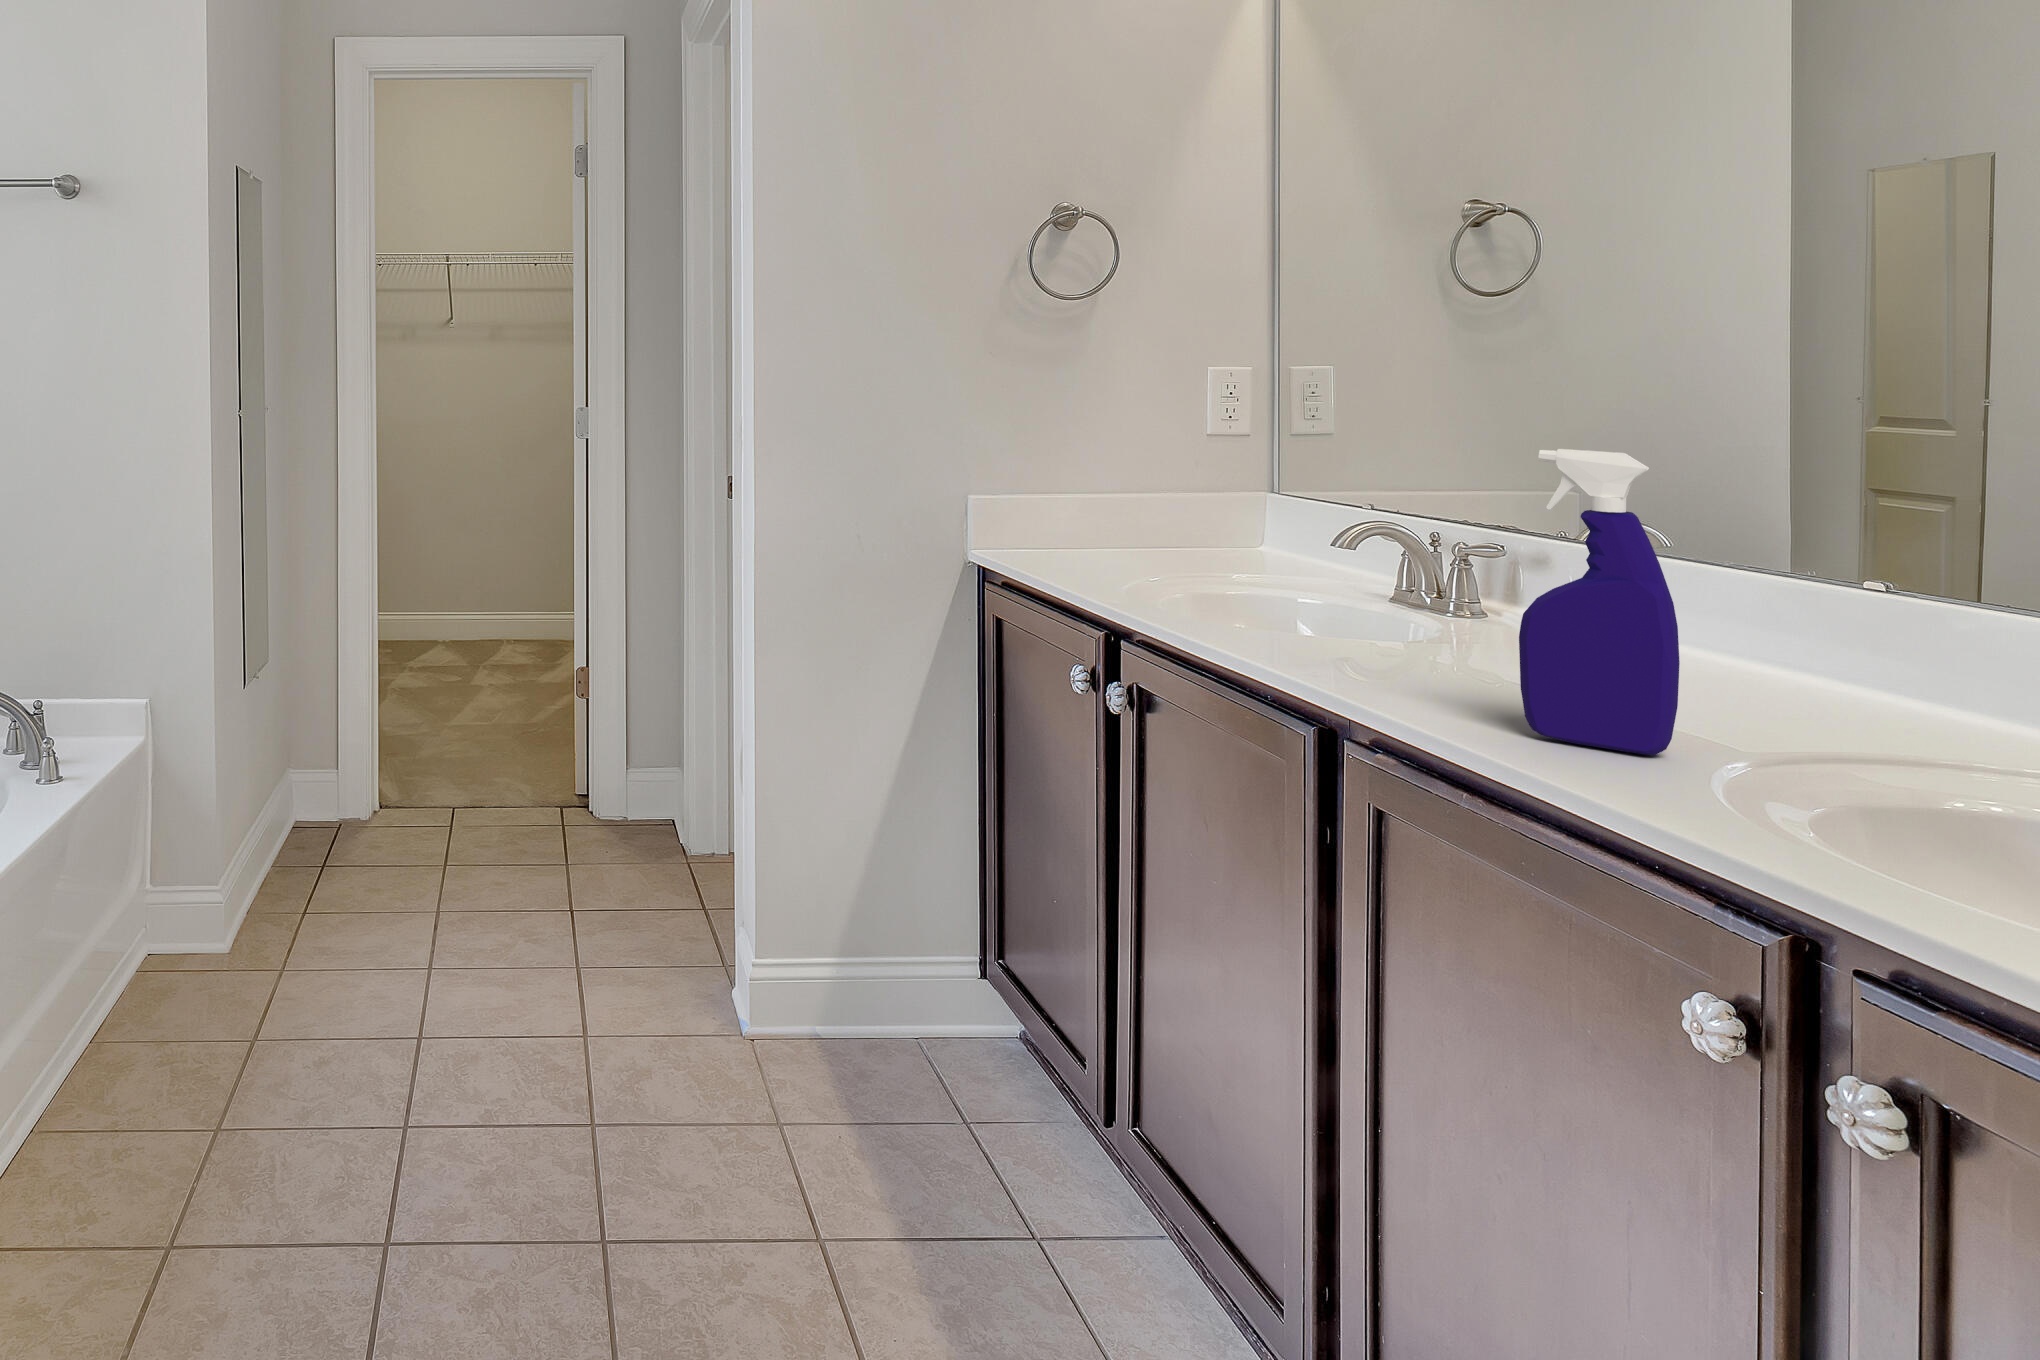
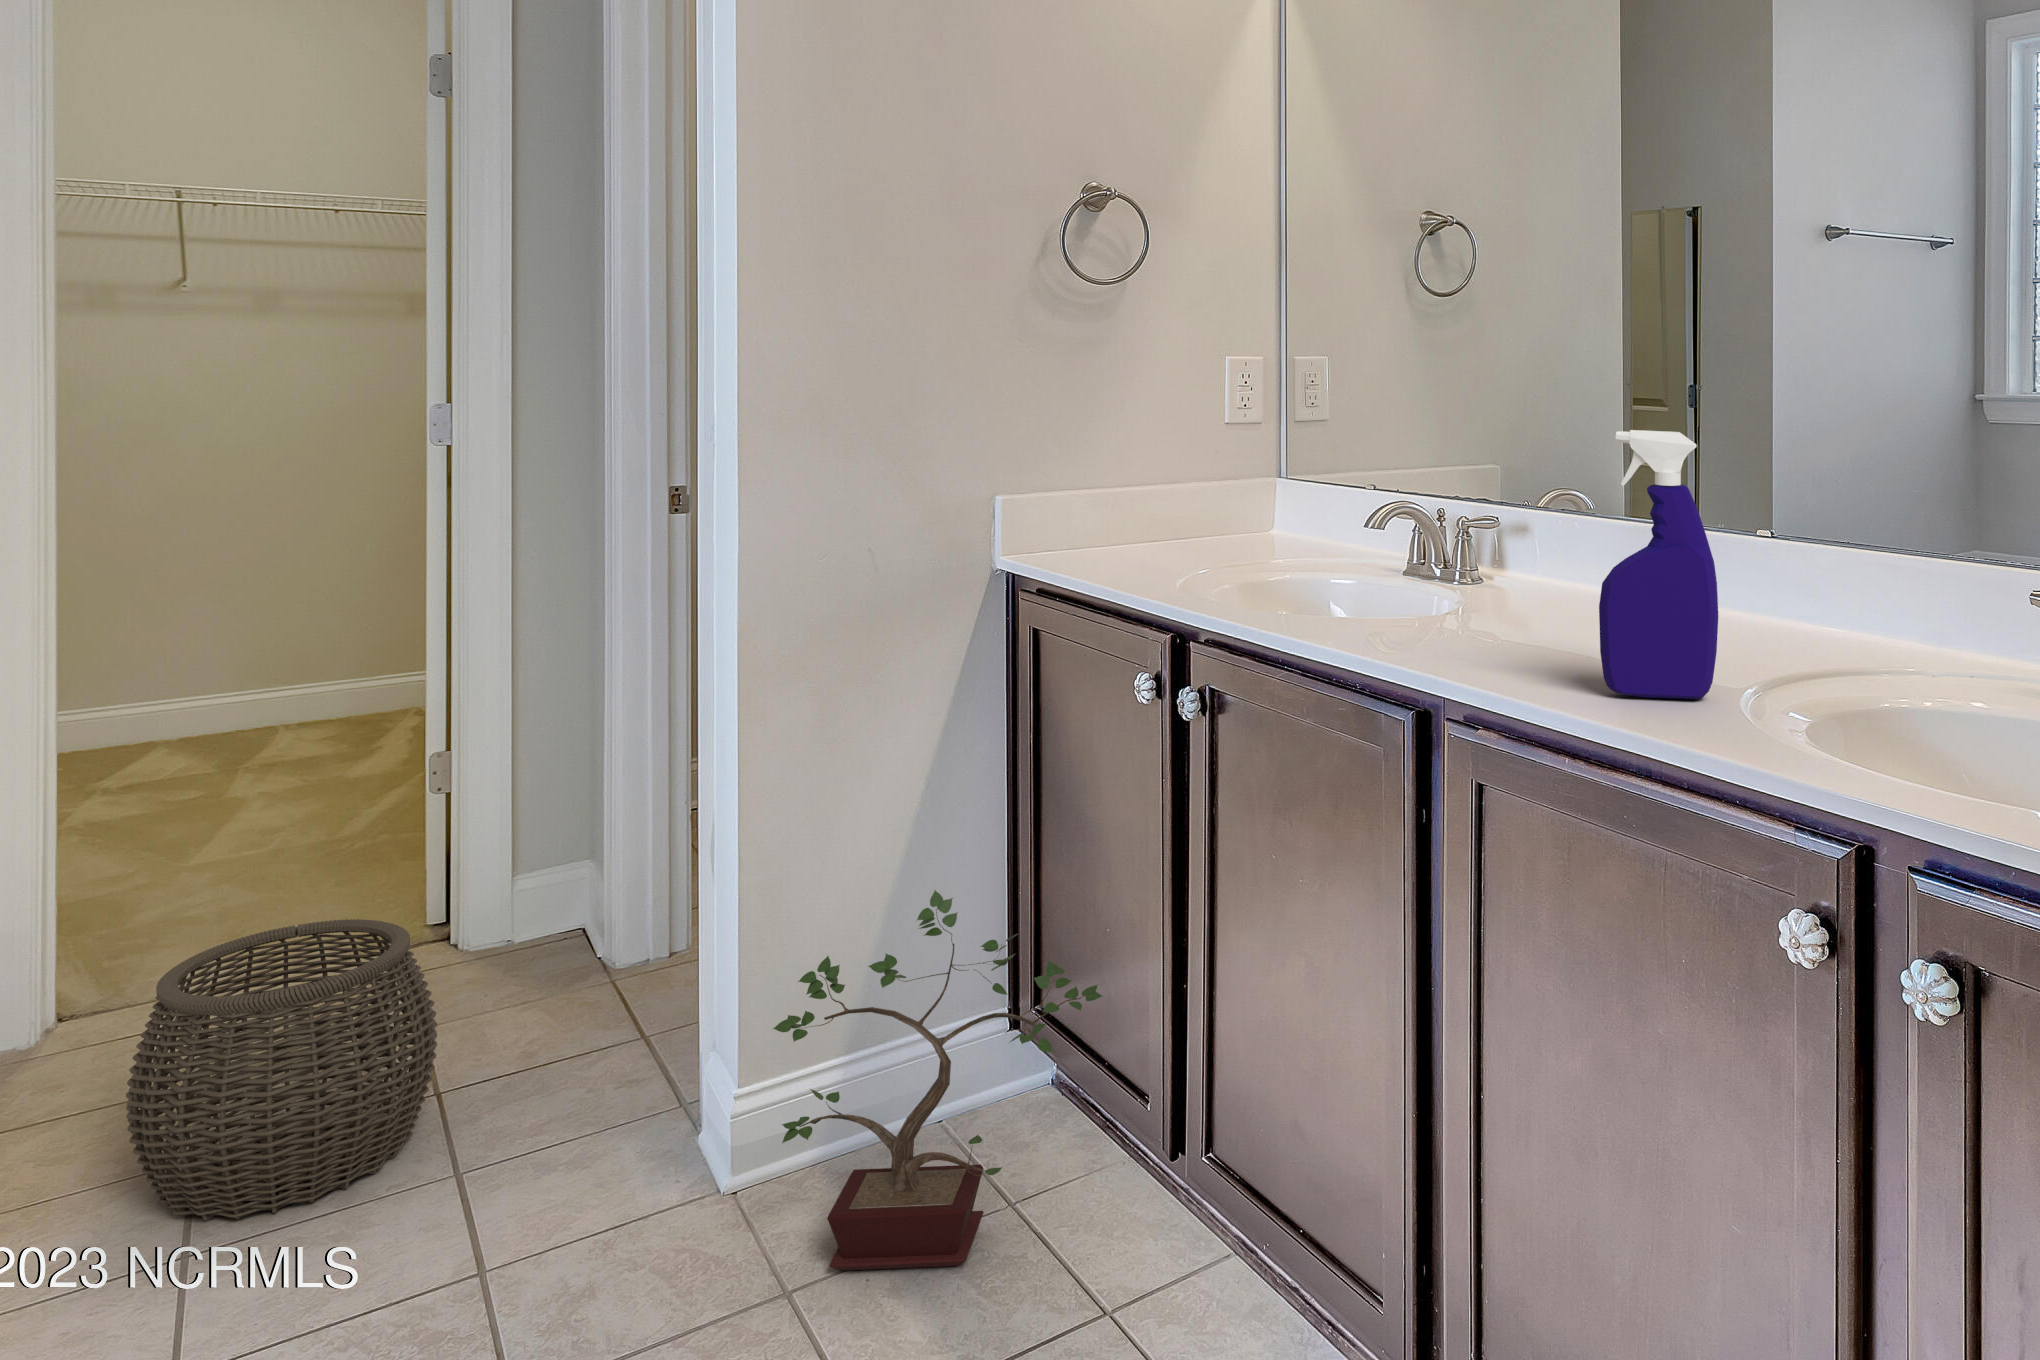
woven basket: none [389,771,564,967] -> present [126,919,437,1221]
potted plant: none [768,828,1041,1160] -> present [773,890,1102,1270]

